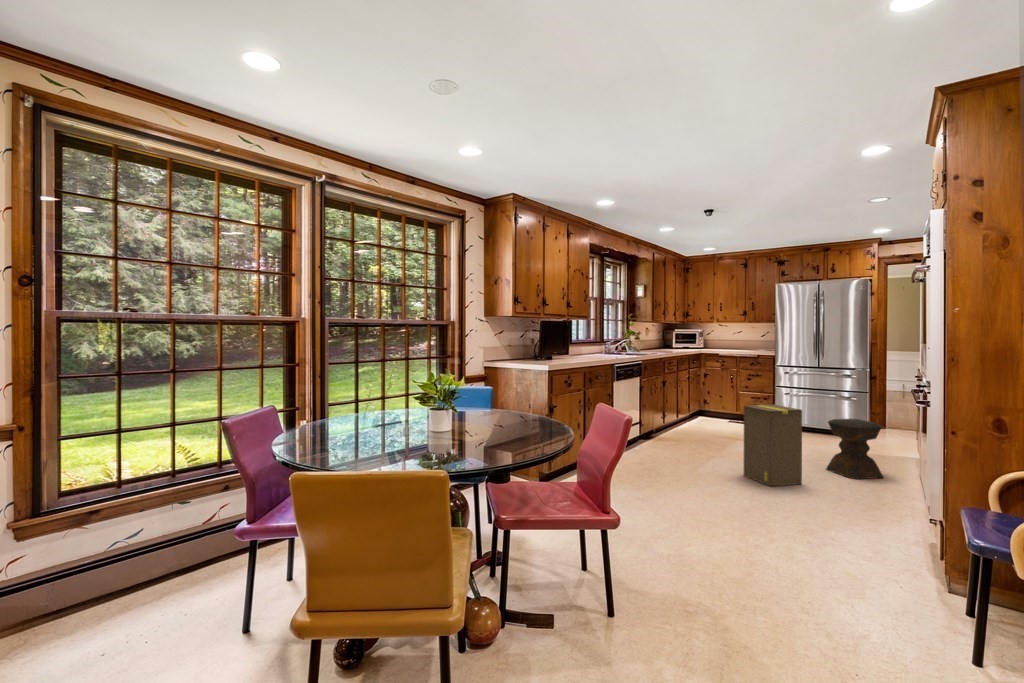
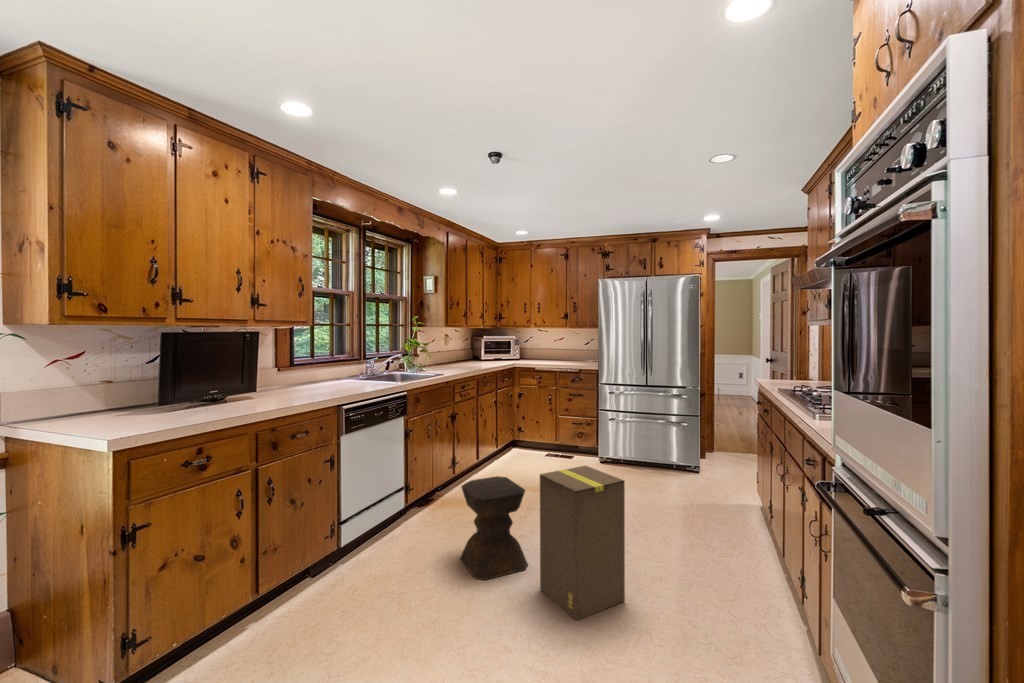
stool: present [826,419,883,479] -> present [460,476,528,580]

